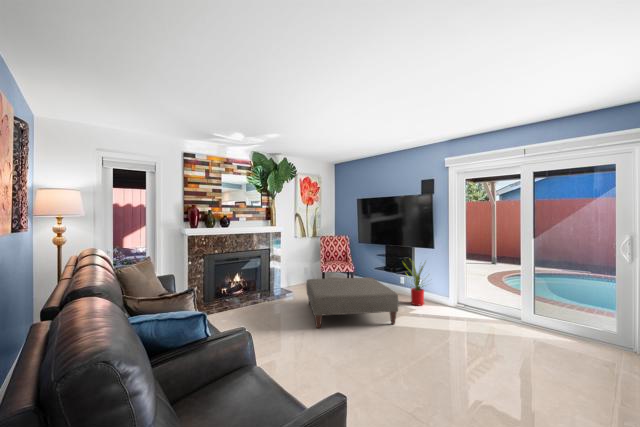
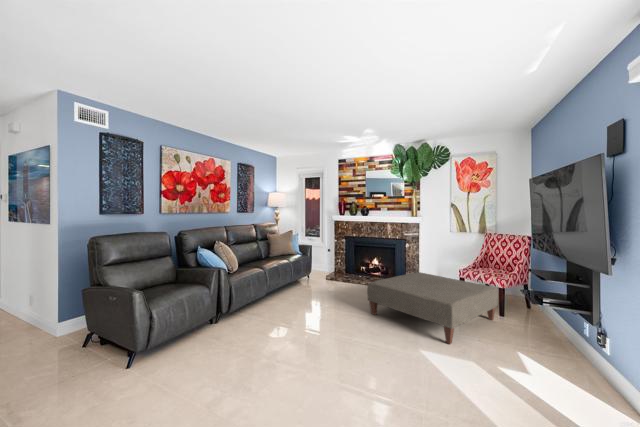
house plant: present [410,263,424,306] -> none [524,266,603,352]

